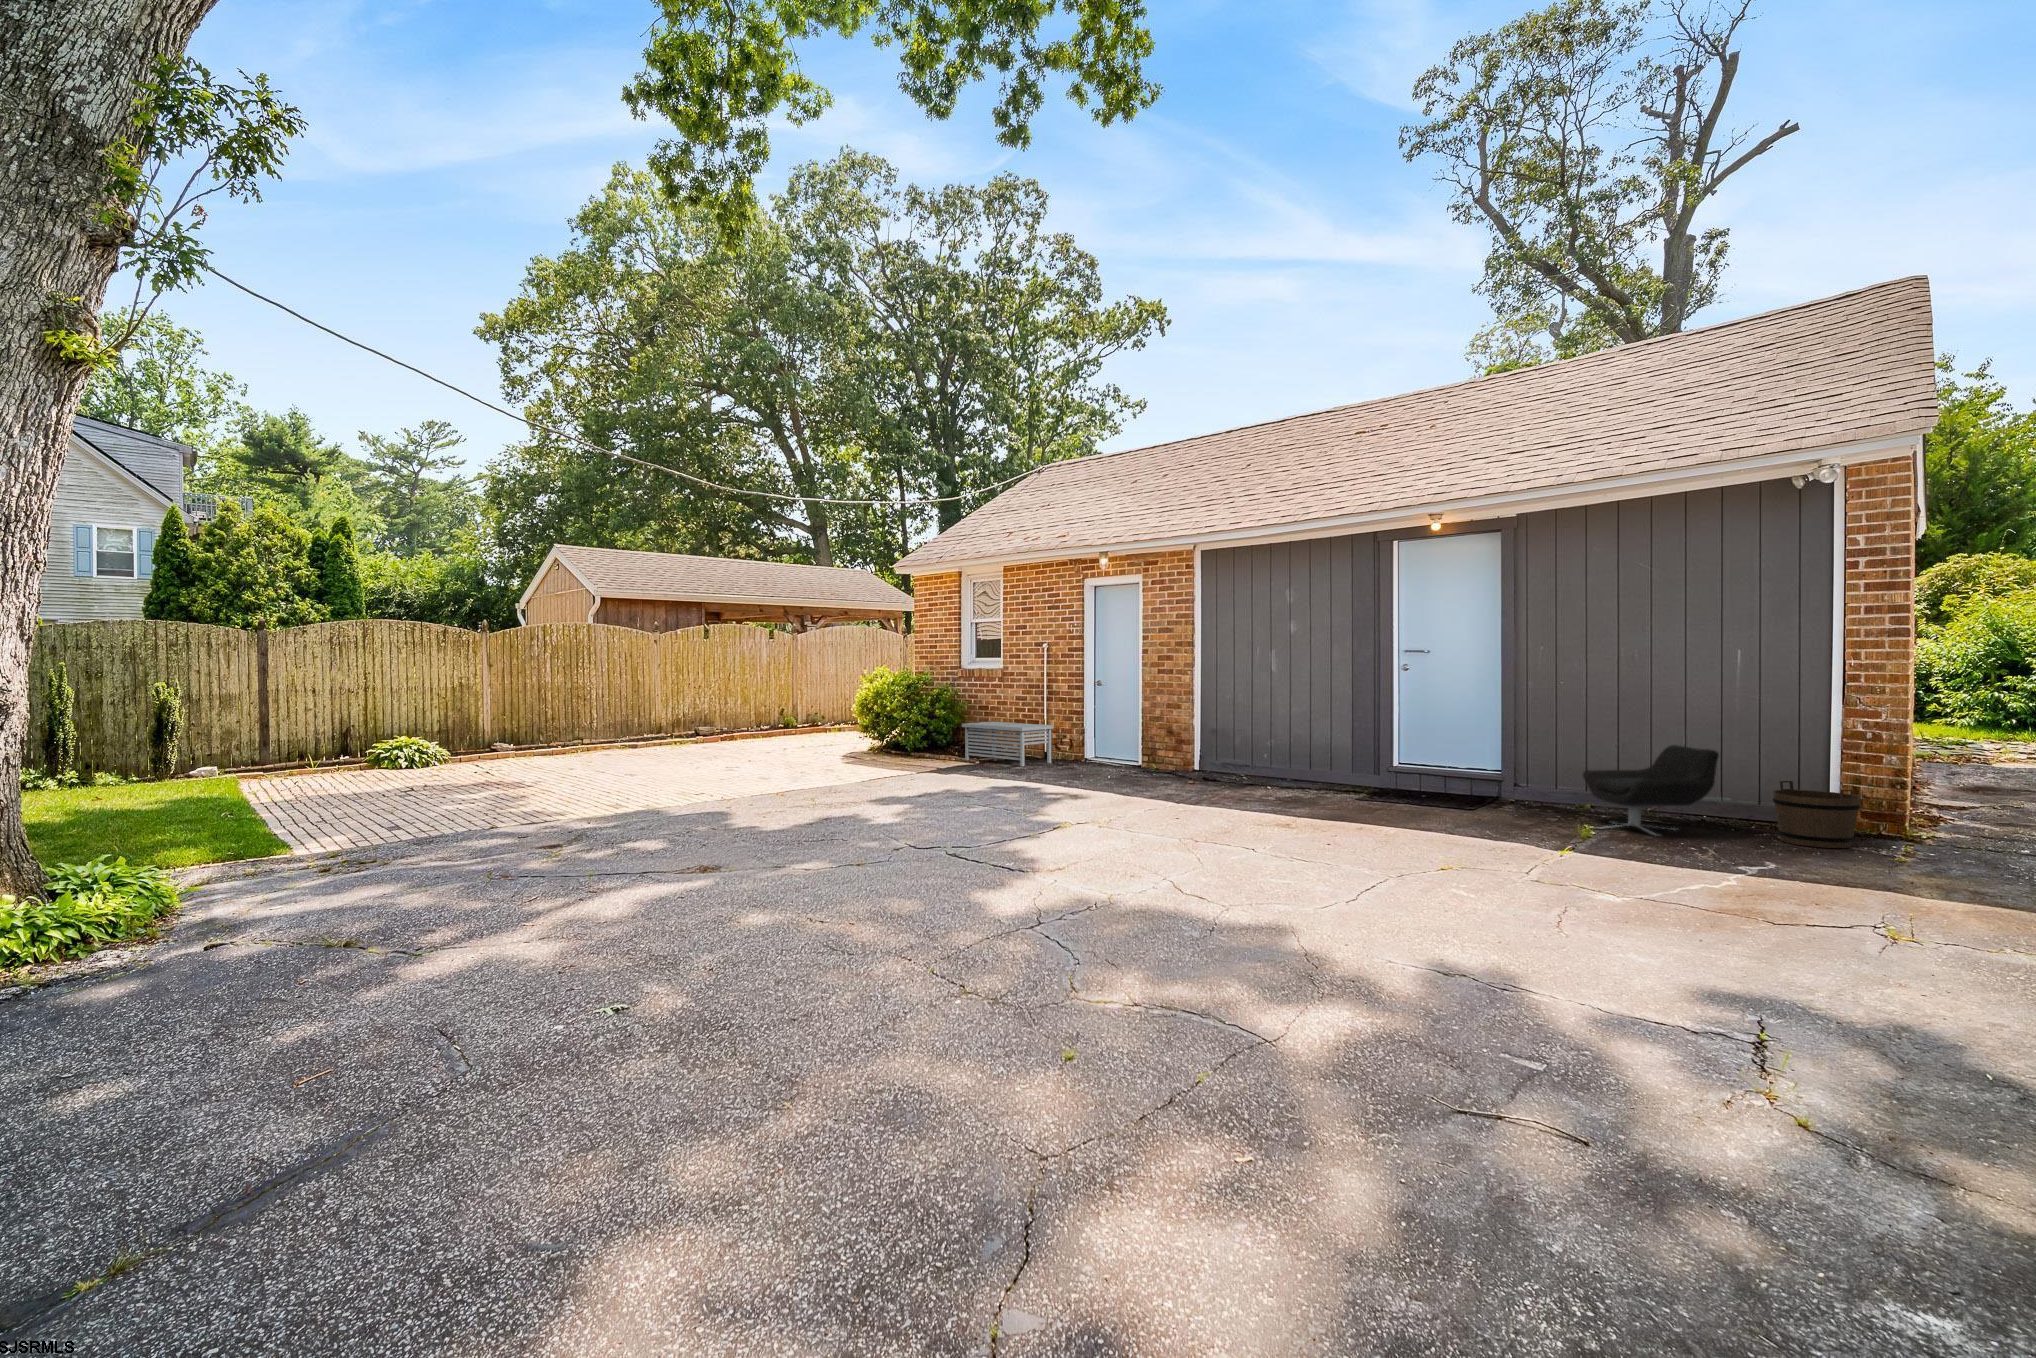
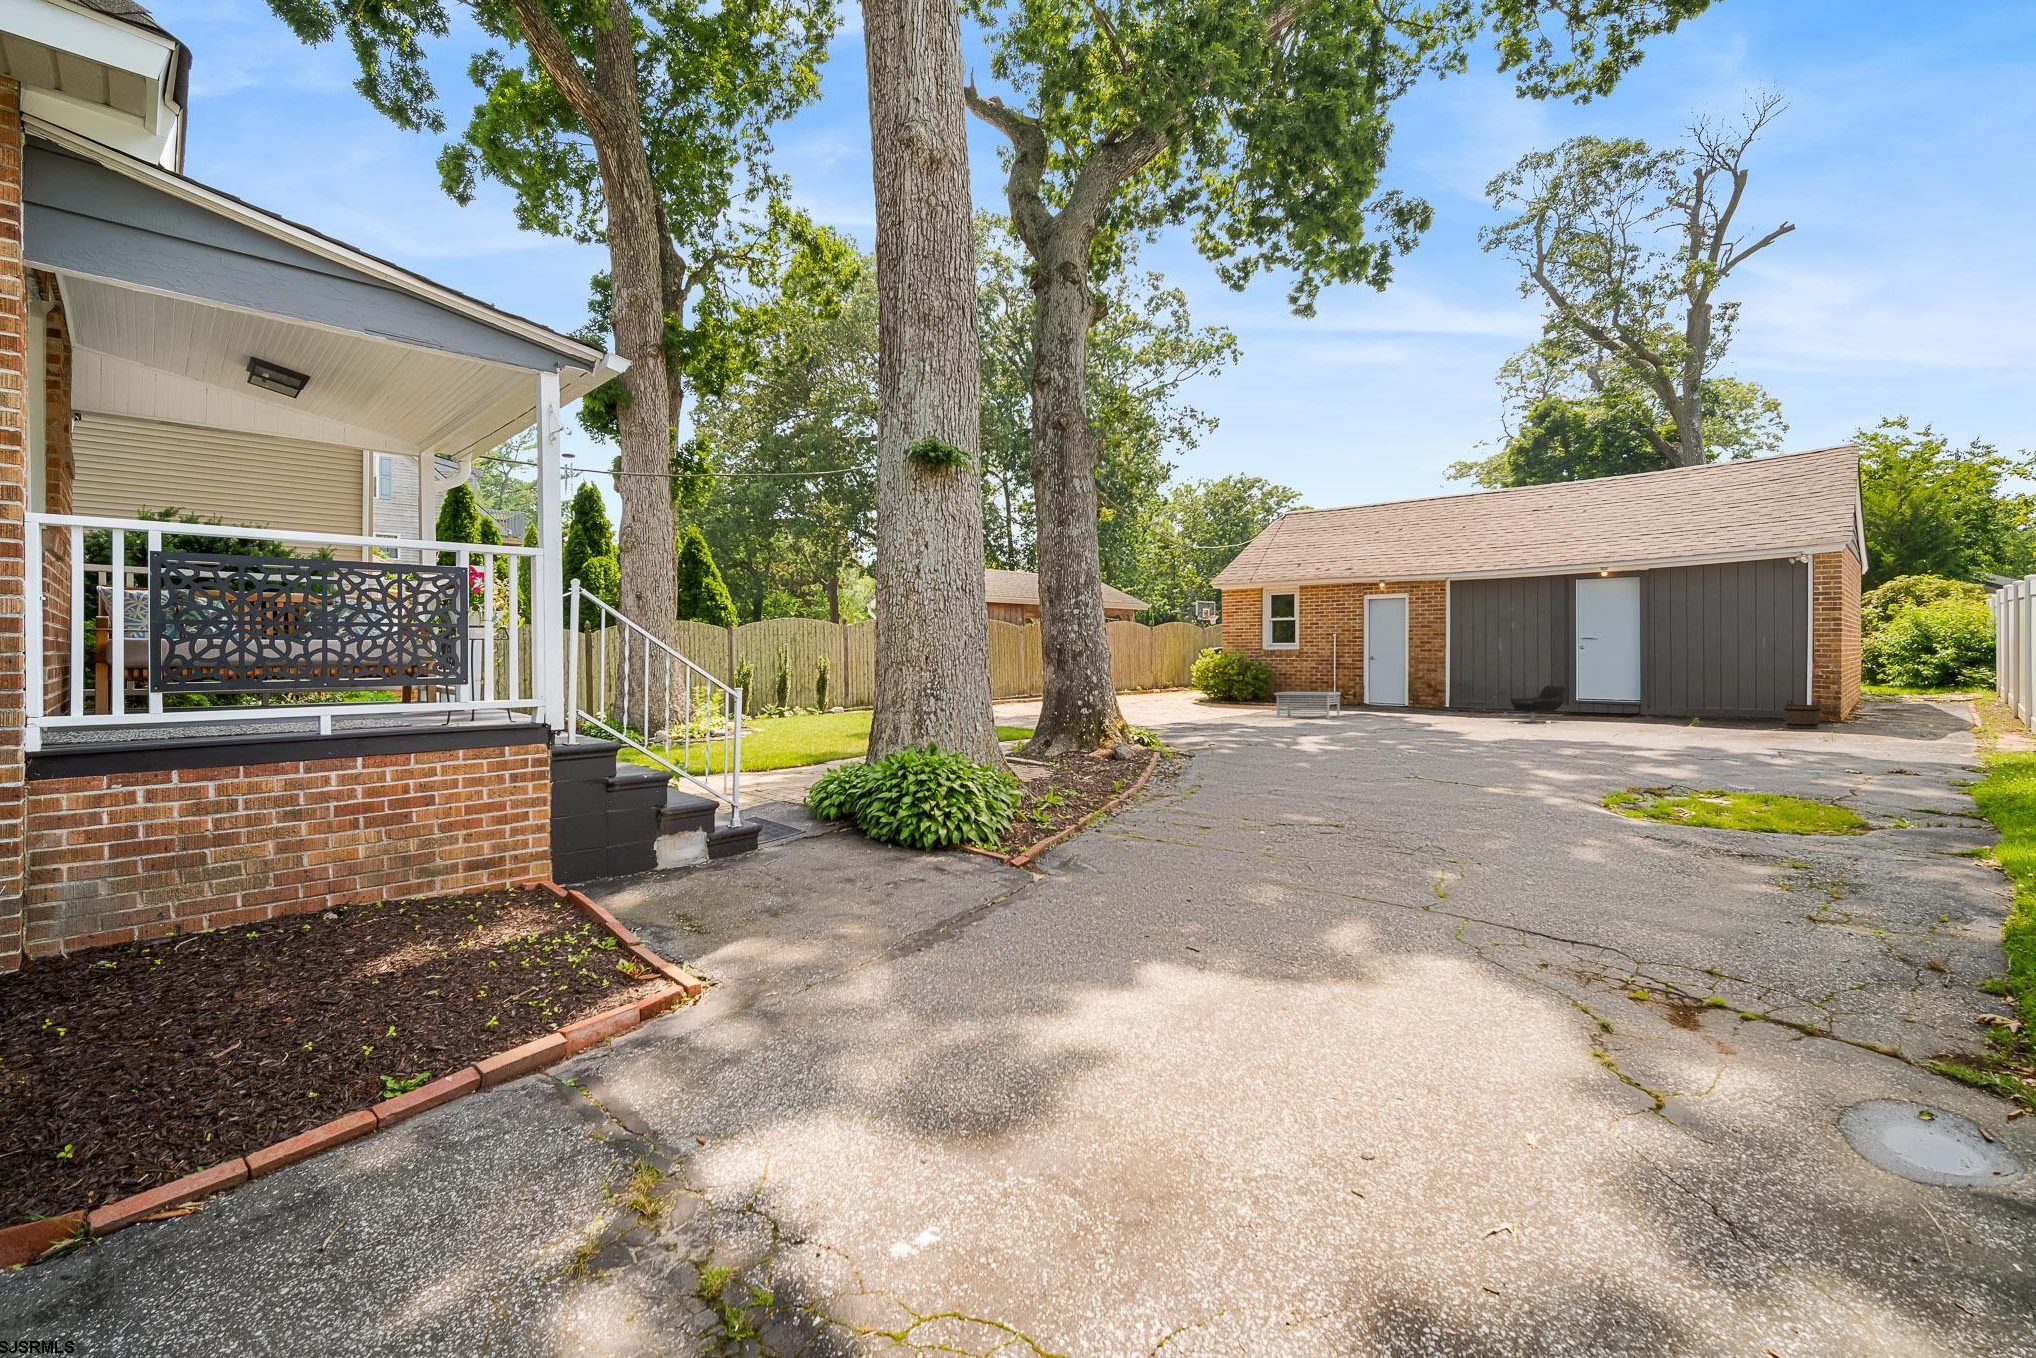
lounge chair: present [1583,745,1719,836] -> present [1511,686,1565,724]

